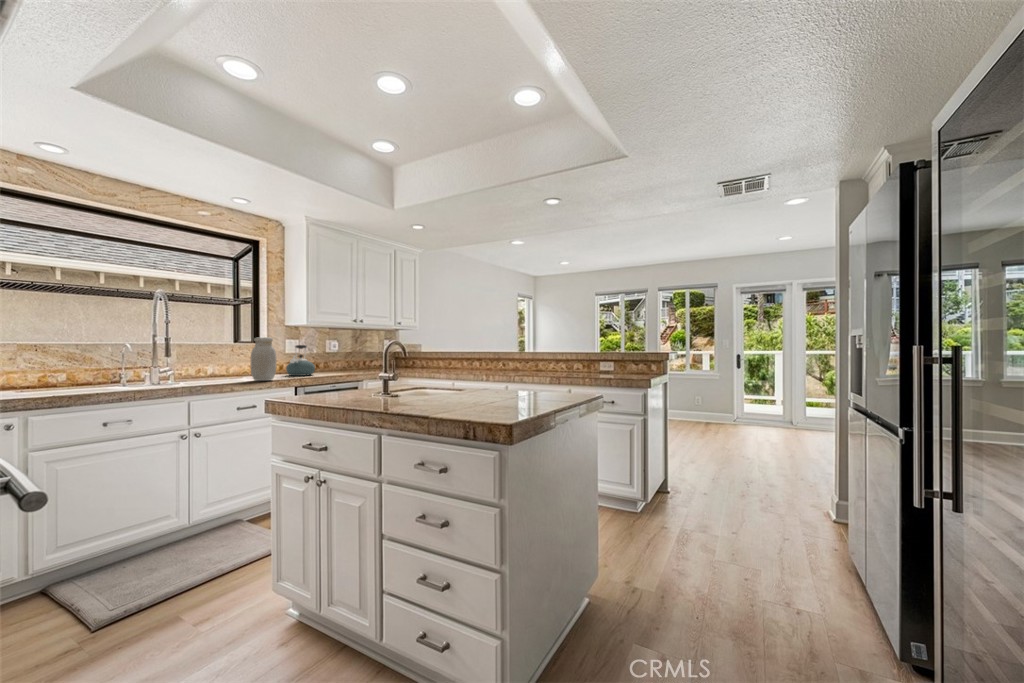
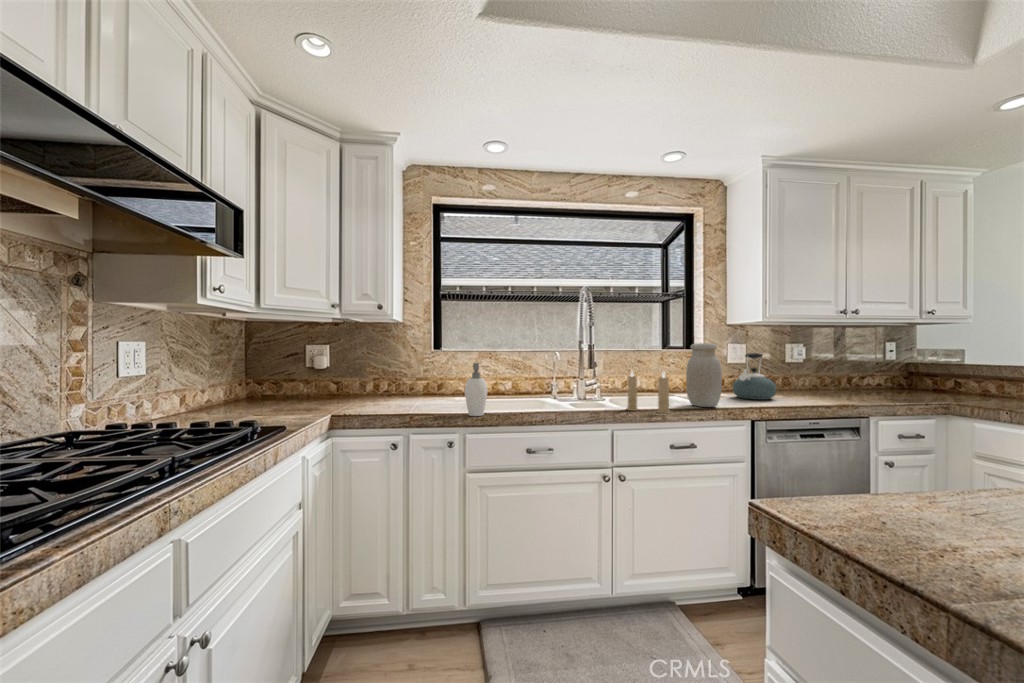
soap dispenser: none [28,351,66,399] -> present [465,363,488,416]
candle: none [201,355,238,386] -> present [626,372,670,413]

